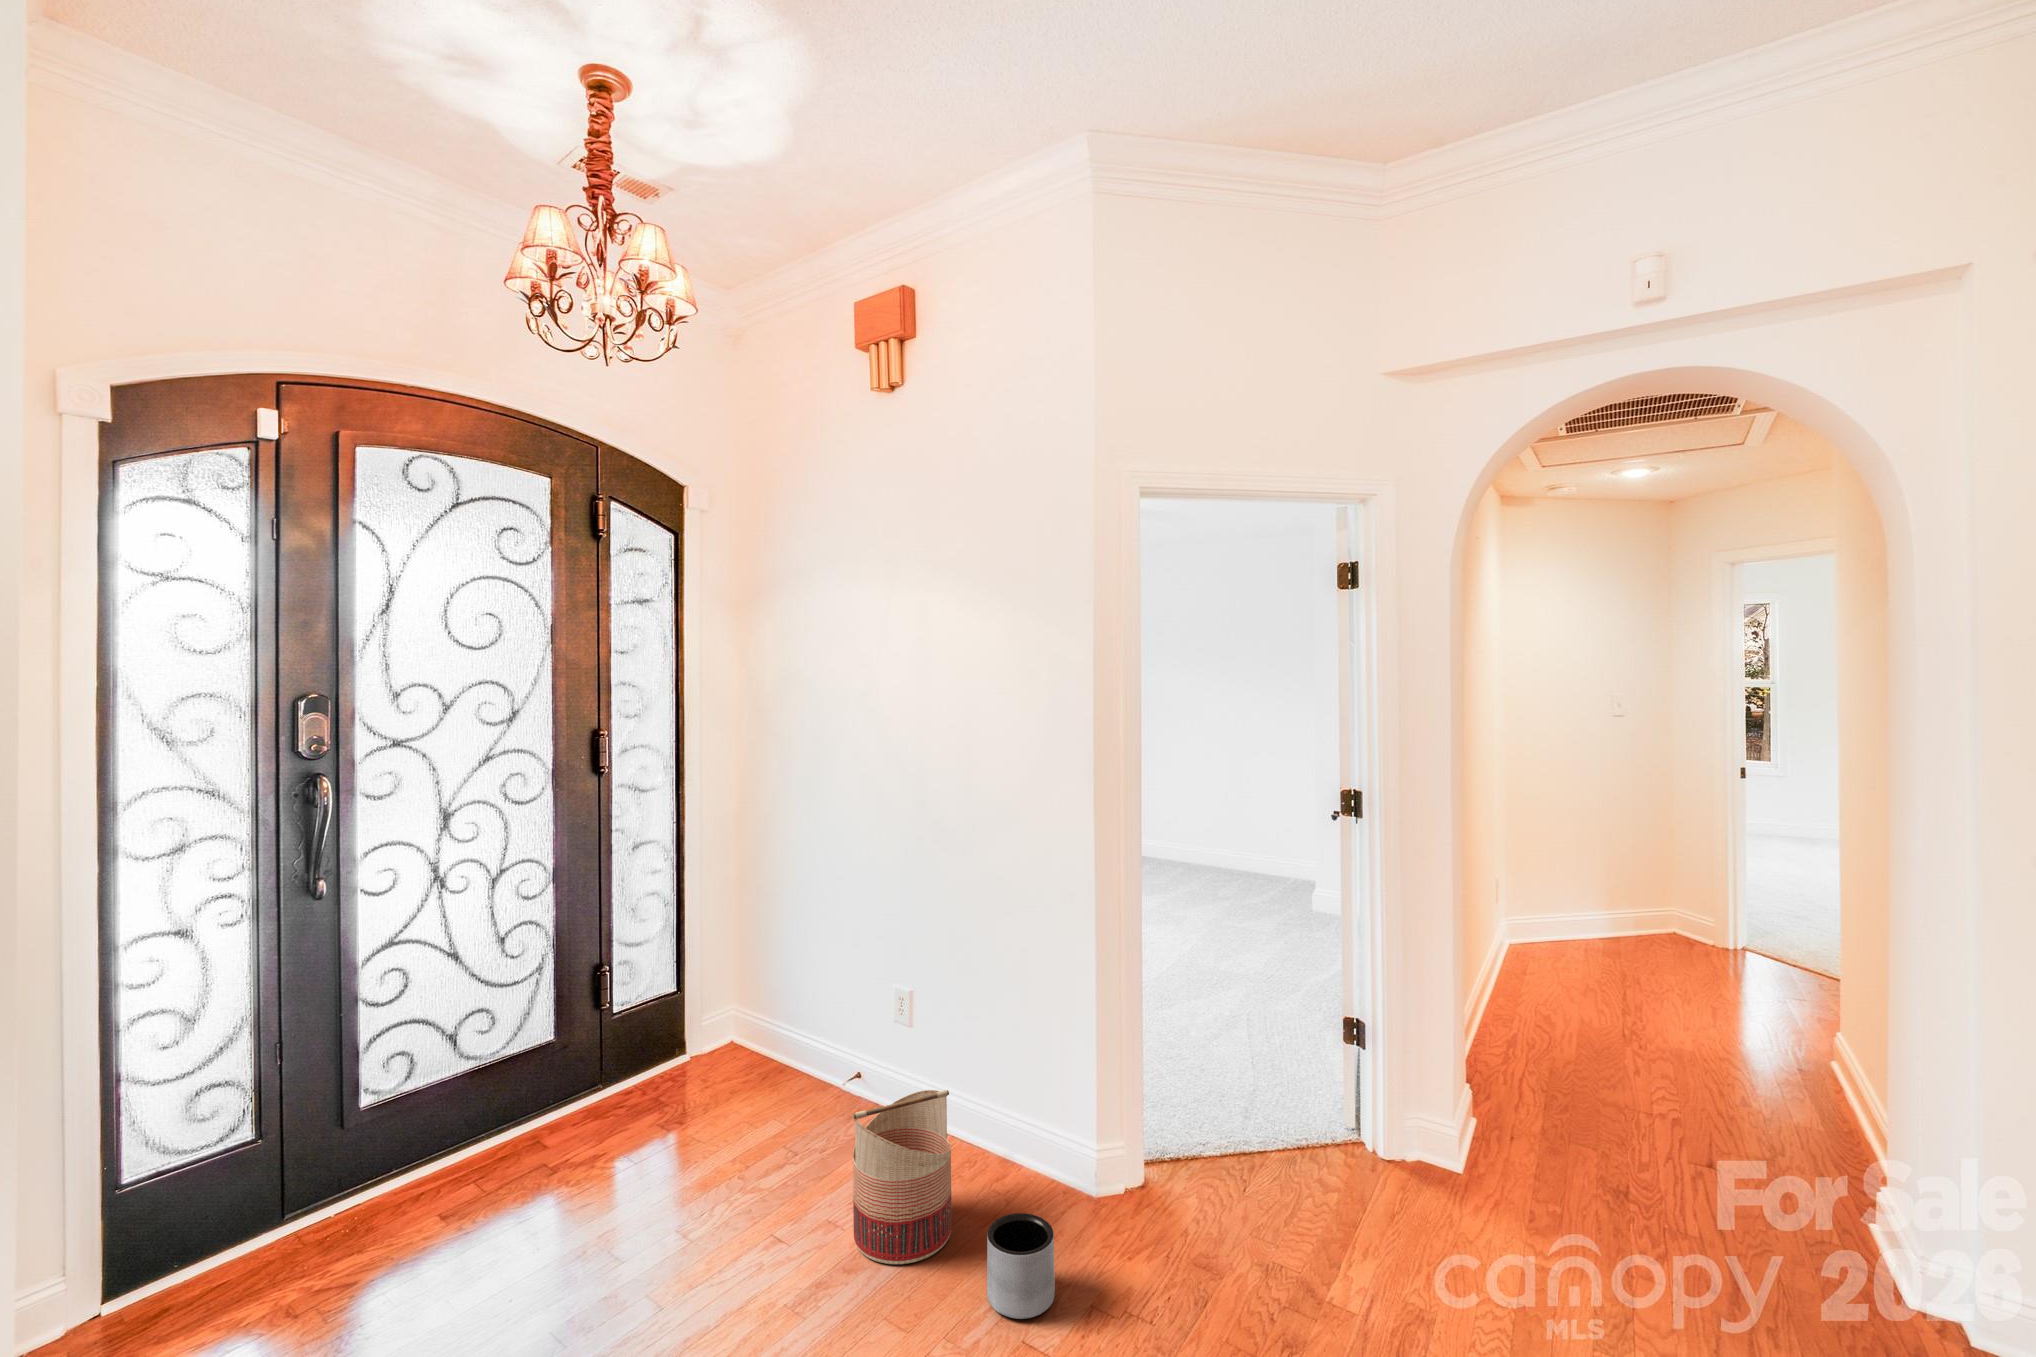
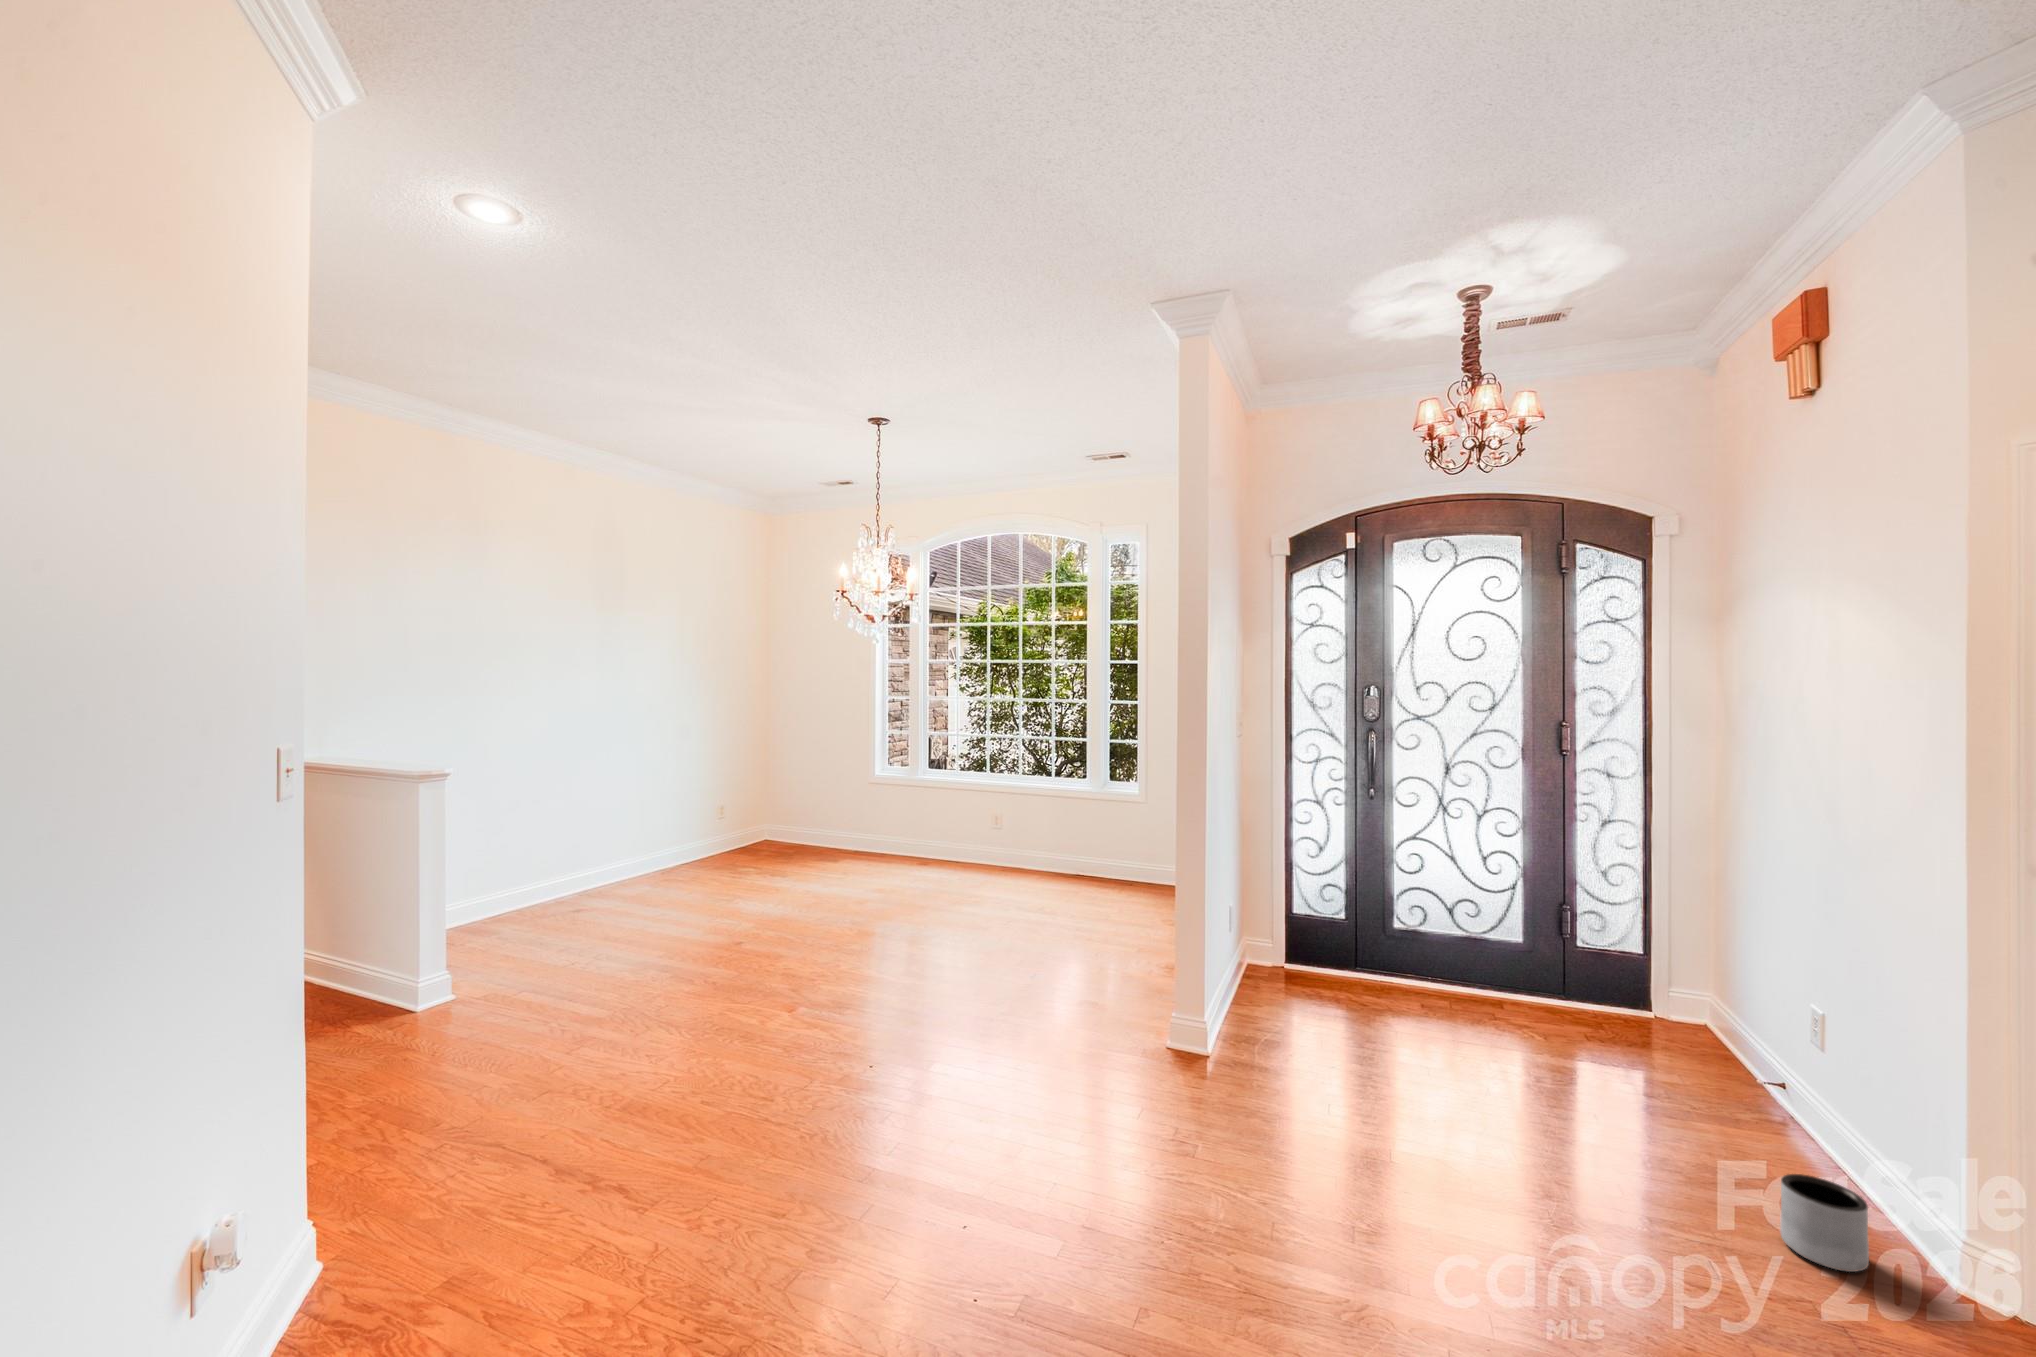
basket: present [852,1090,952,1264] -> none [1688,1038,1807,1194]

